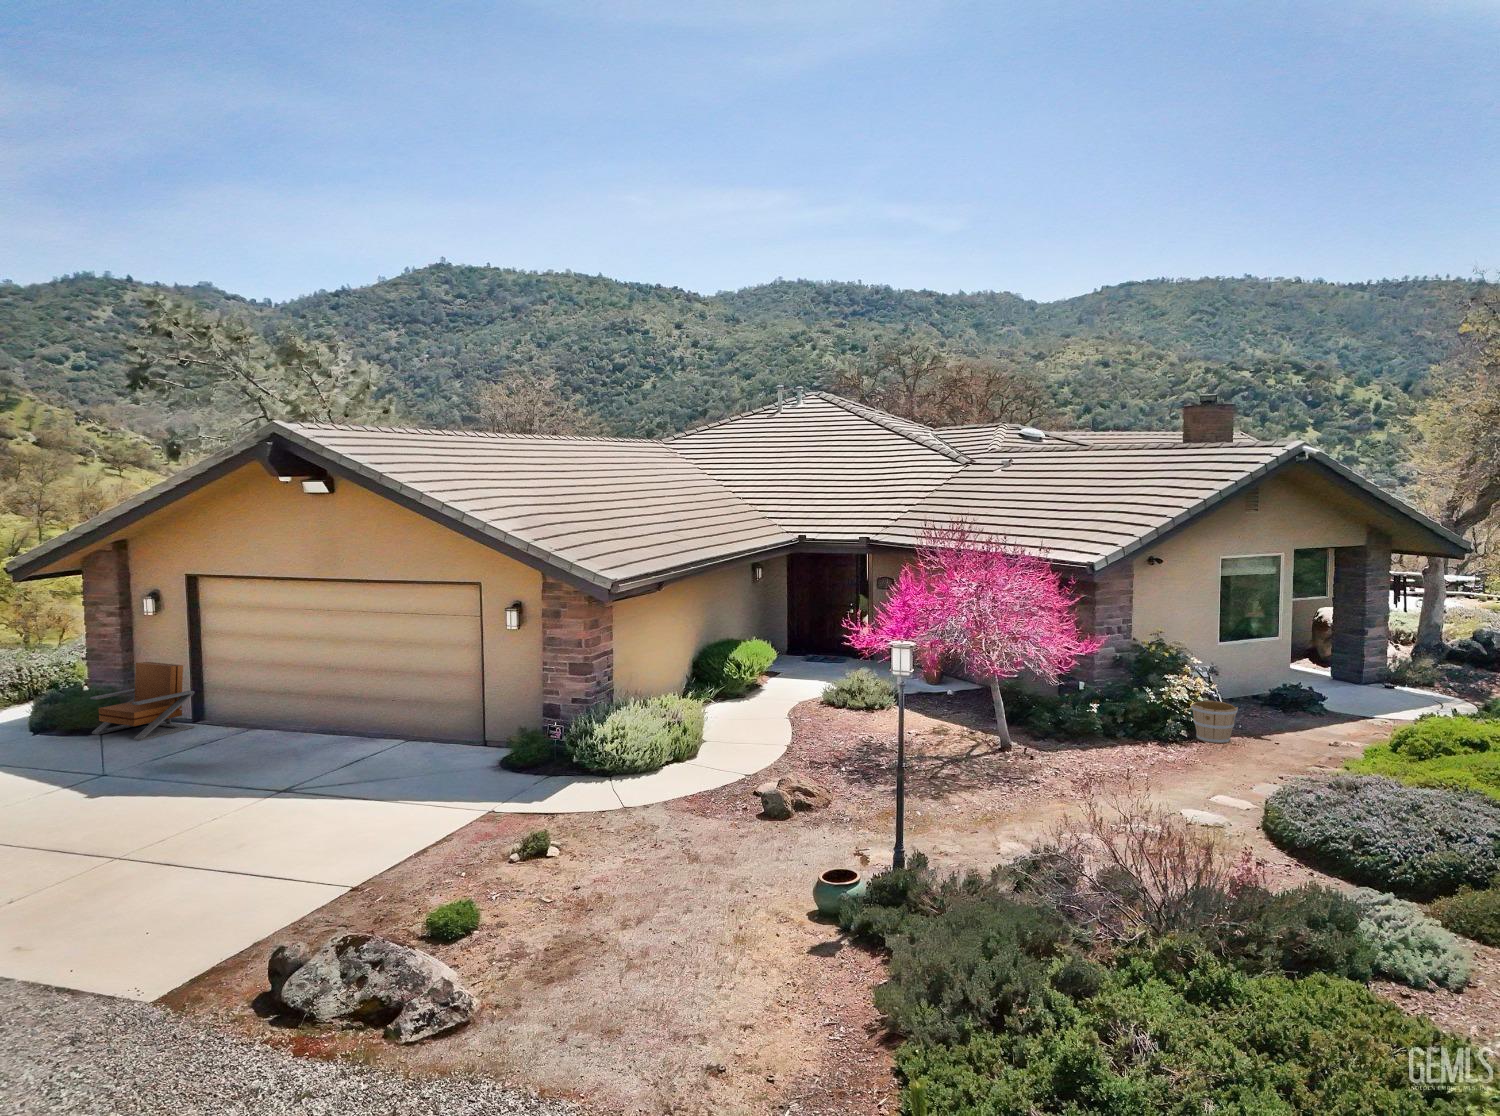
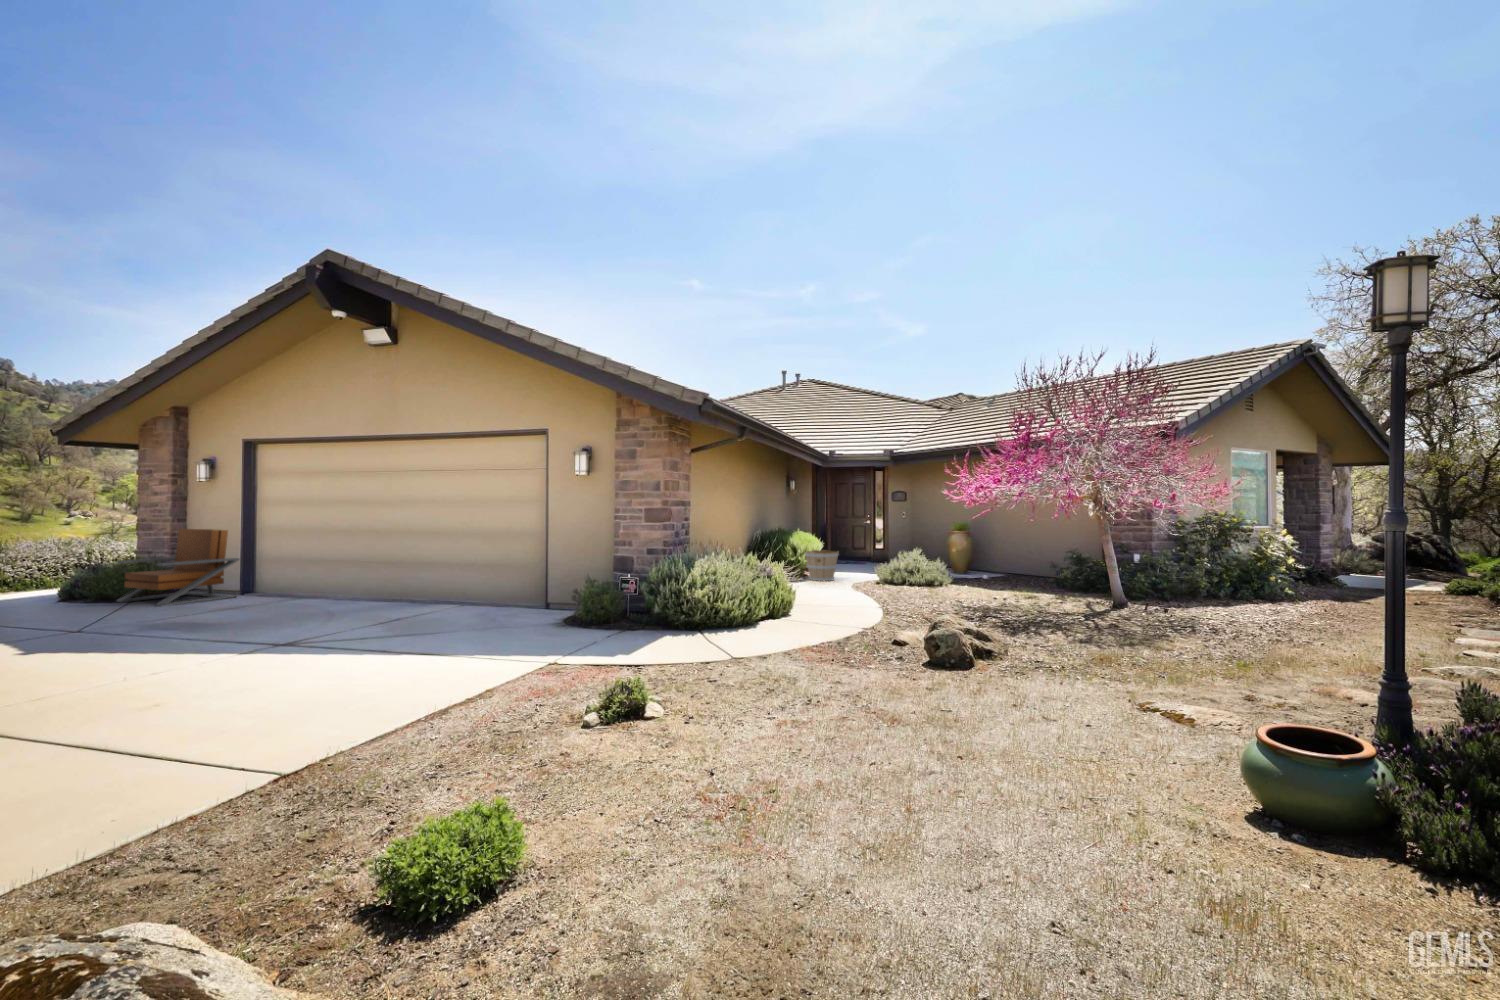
wooden bucket: present [1191,700,1238,743] -> present [805,550,839,581]

